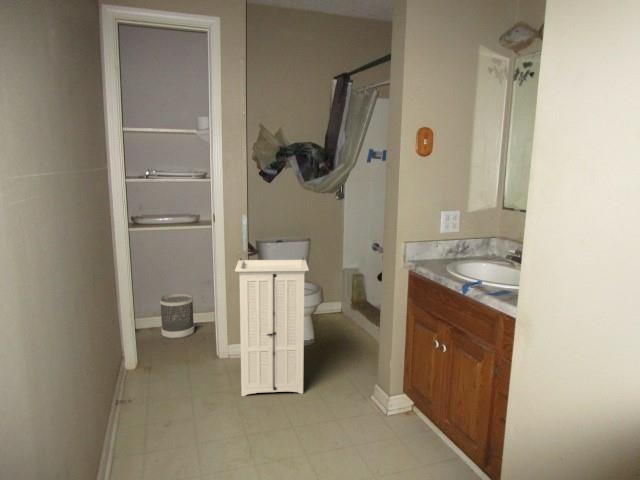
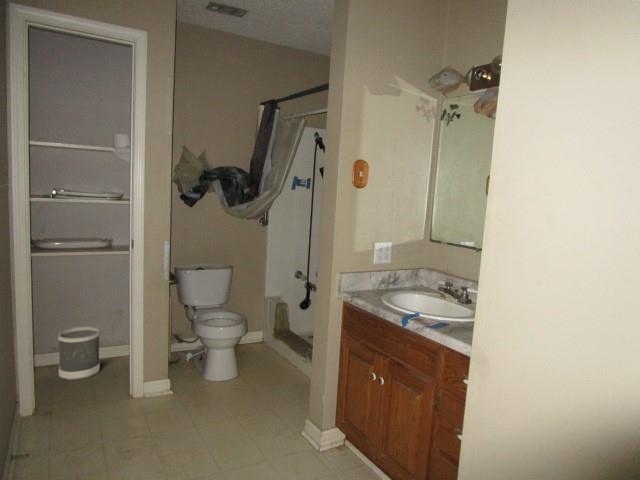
storage cabinet: present [235,259,309,396] -> none [157,287,240,445]

